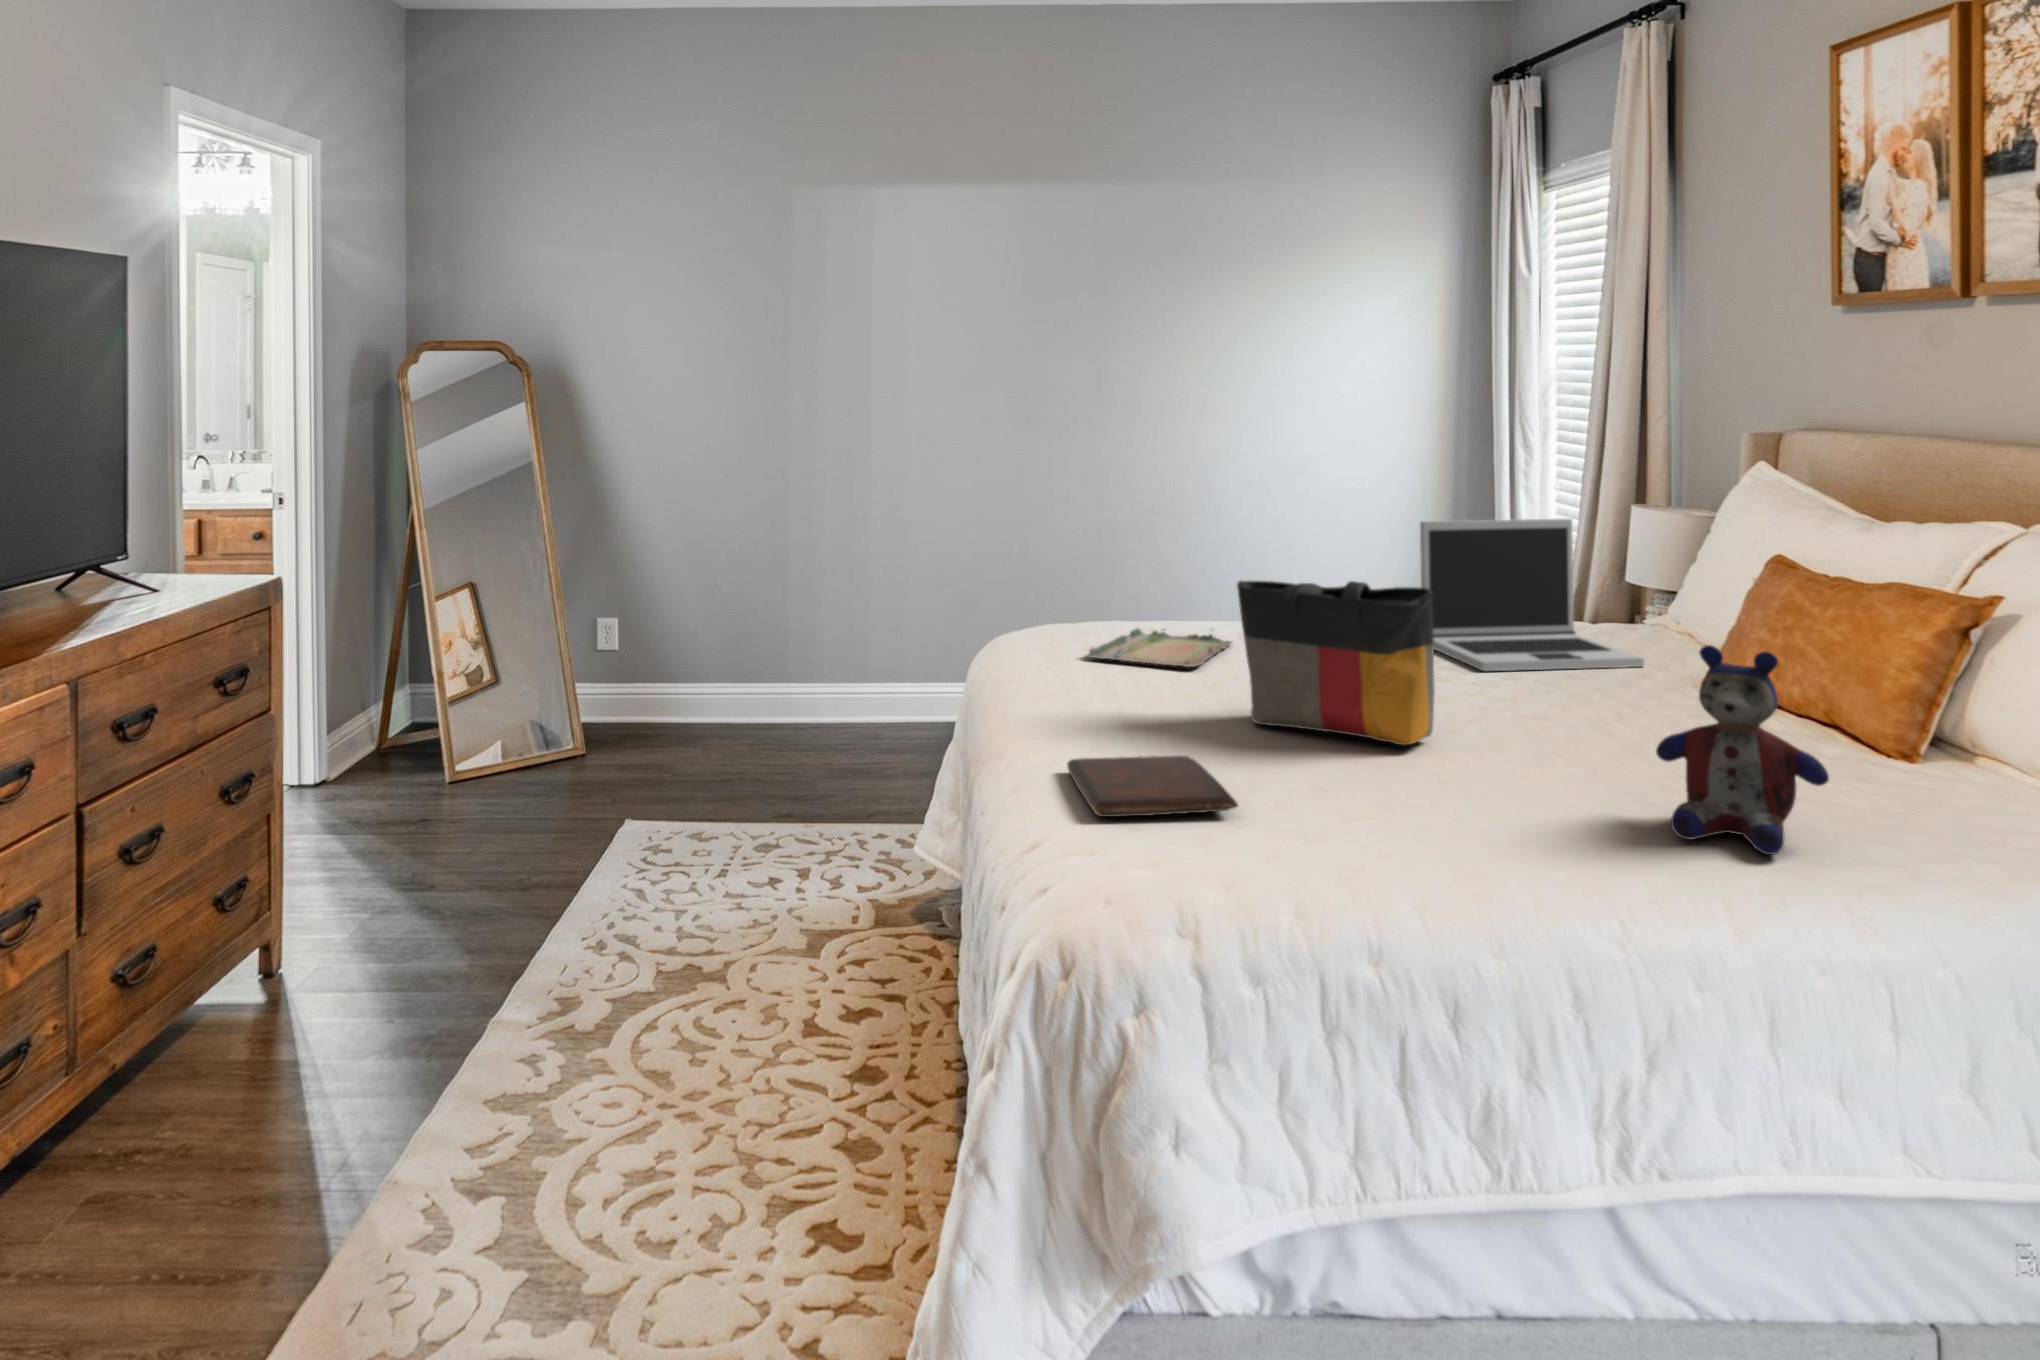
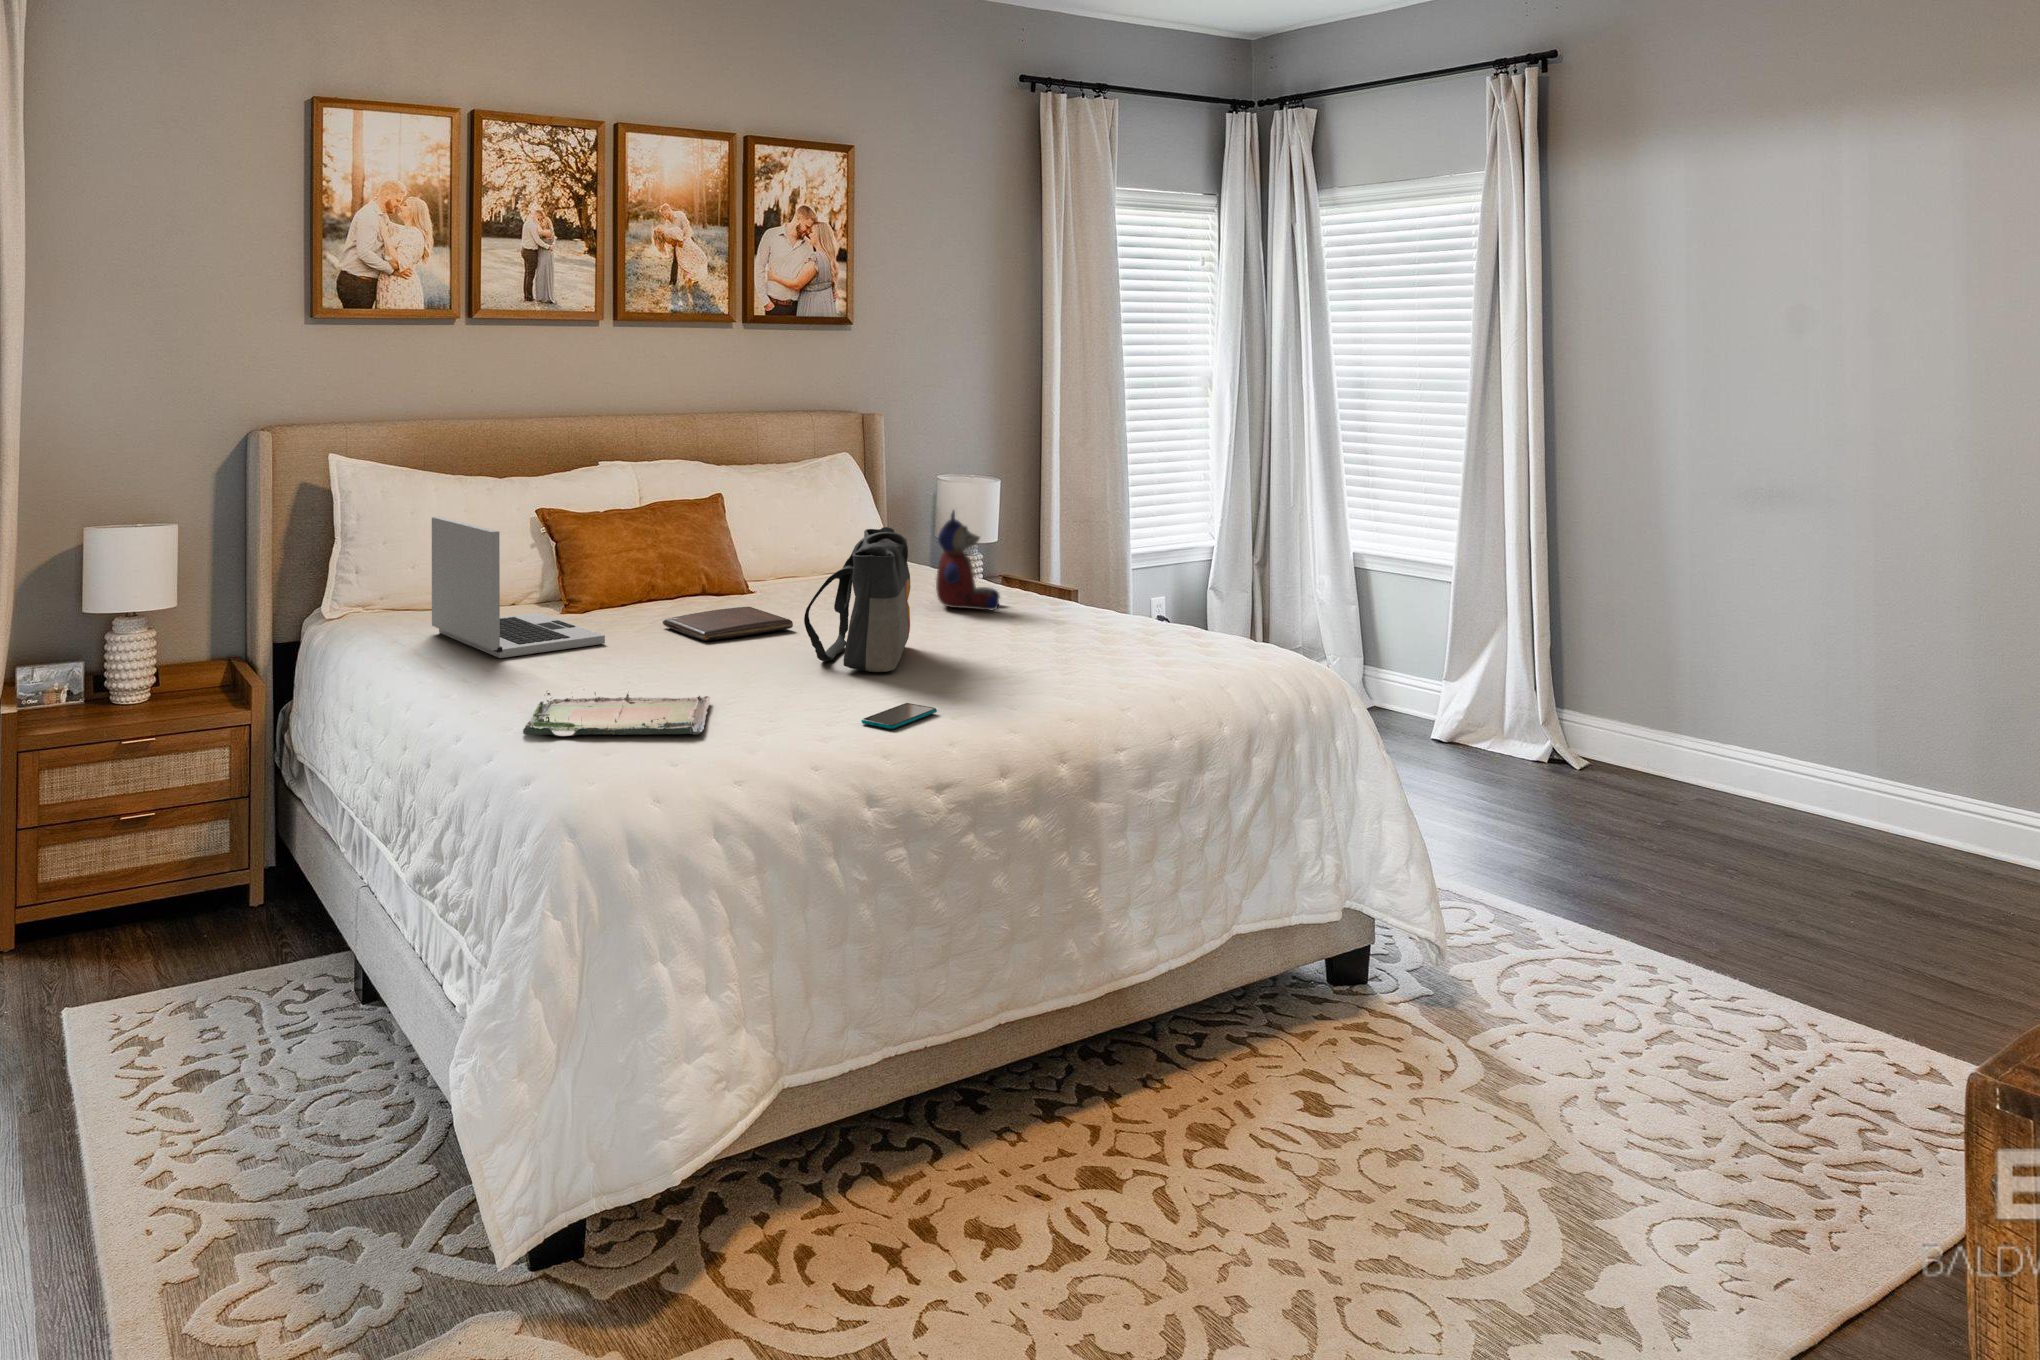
smartphone: none [1043,688,1110,712] -> present [861,703,937,729]
book: present [1067,756,1238,817] -> present [663,607,793,641]

